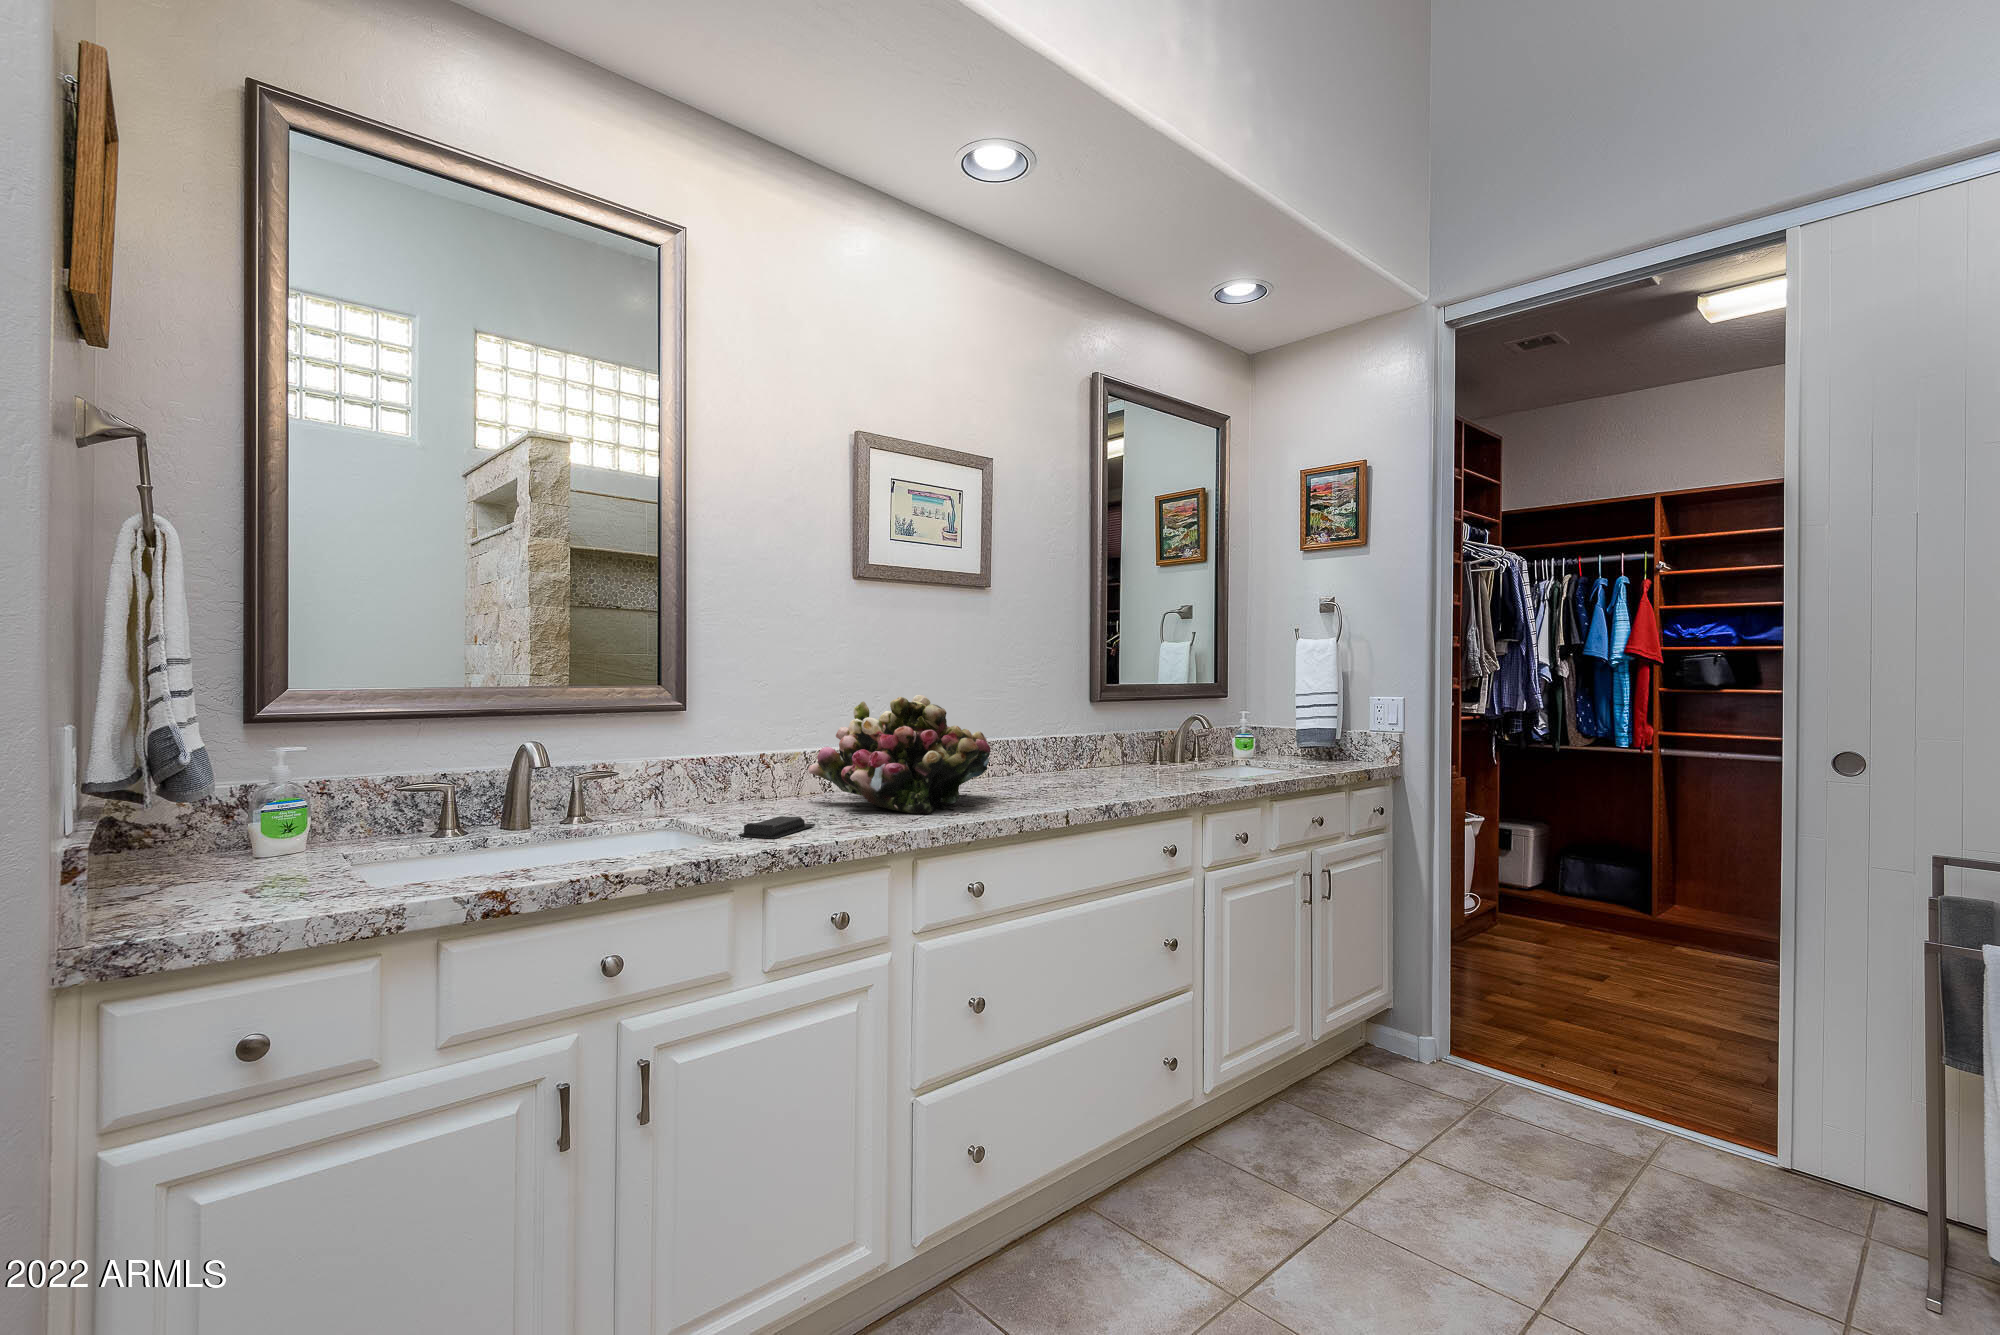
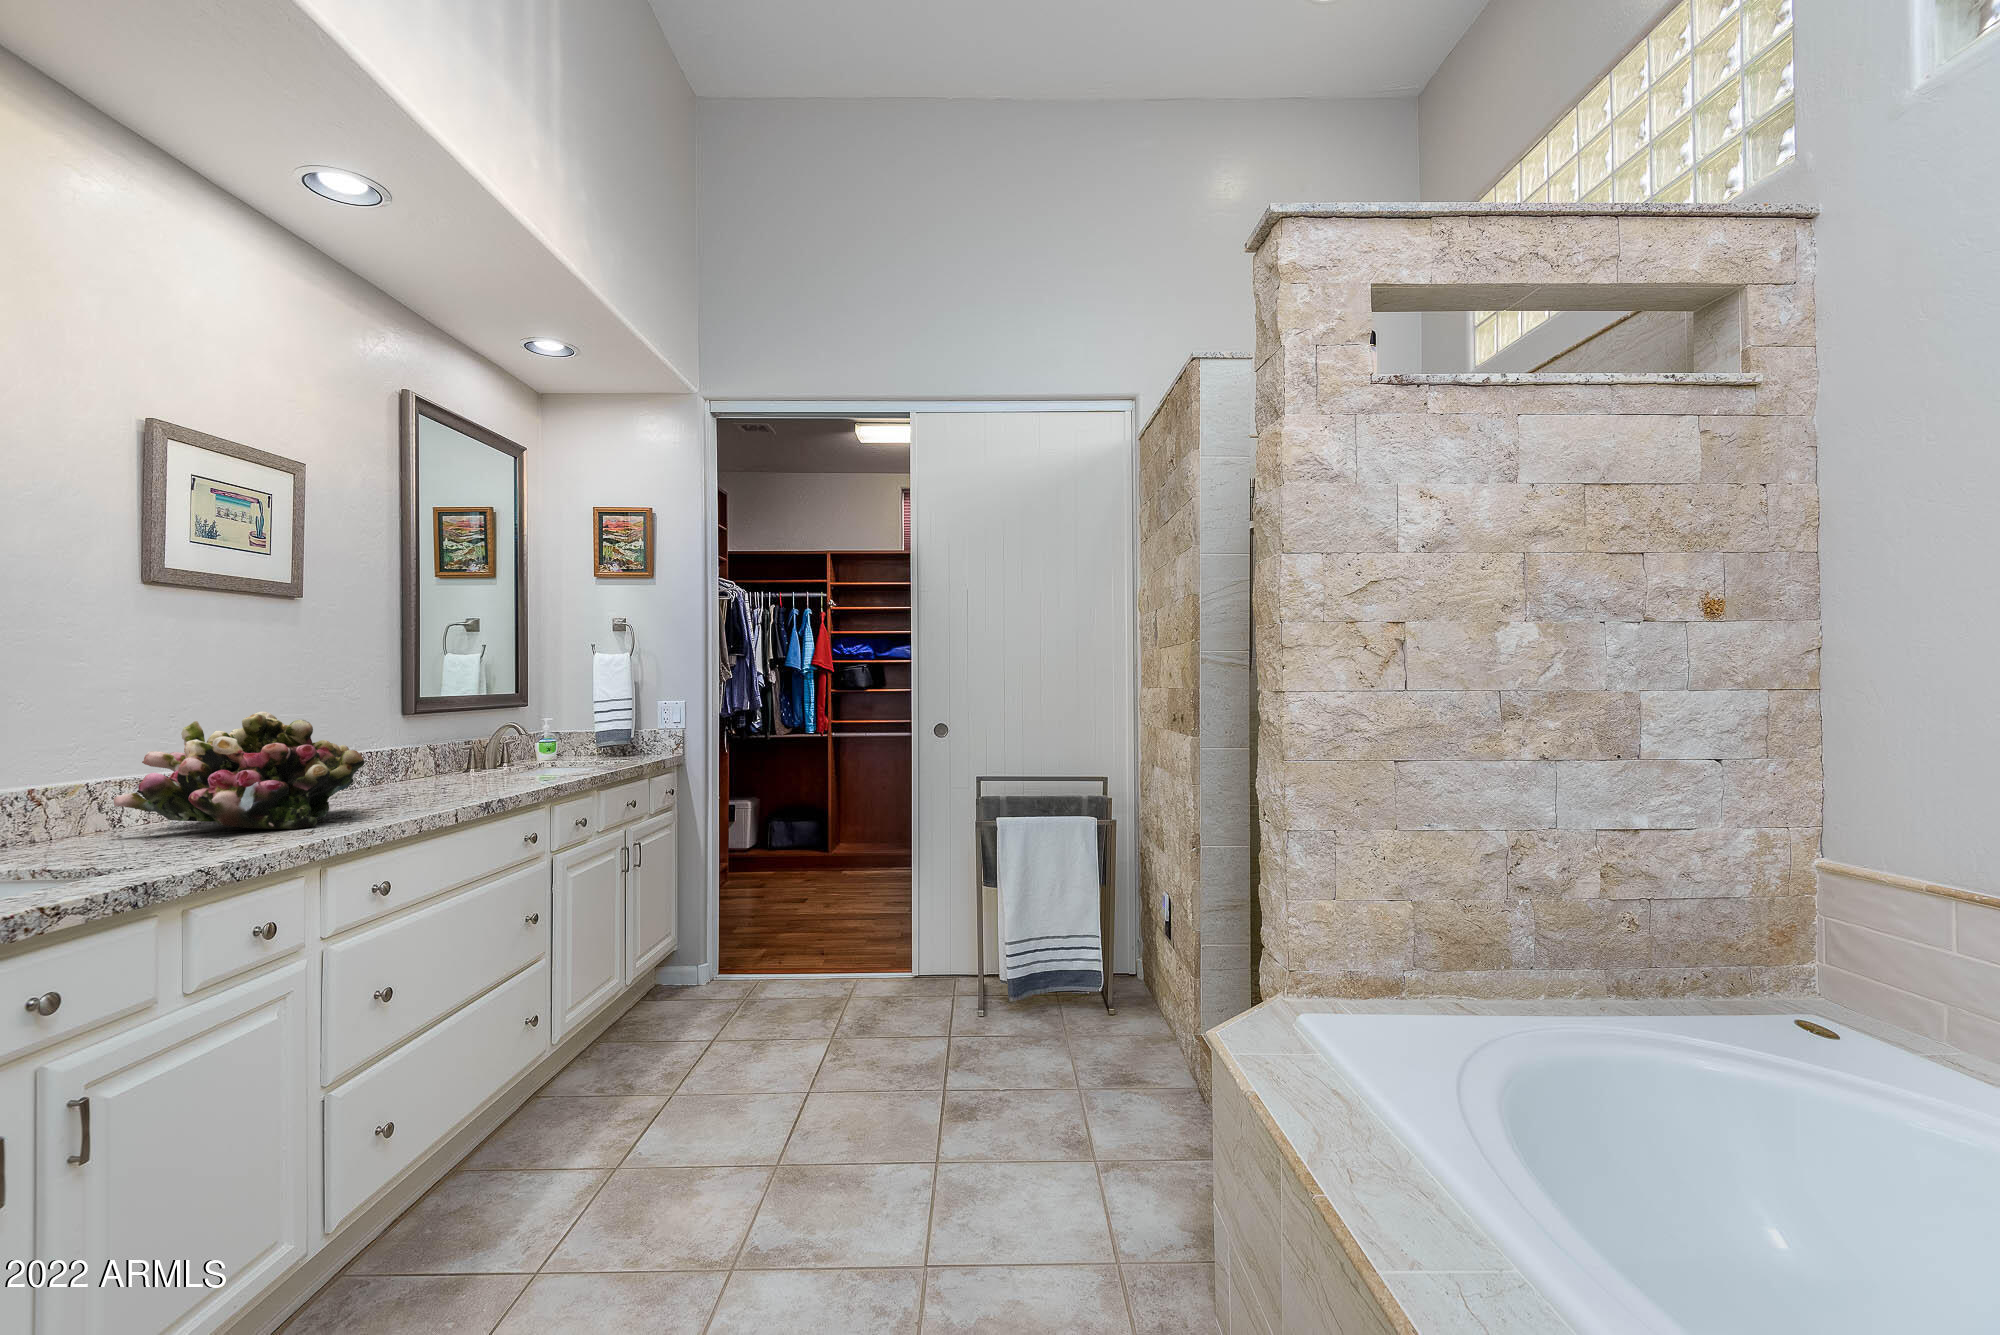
soap bar: present [738,816,815,839] -> none [117,842,198,868]

